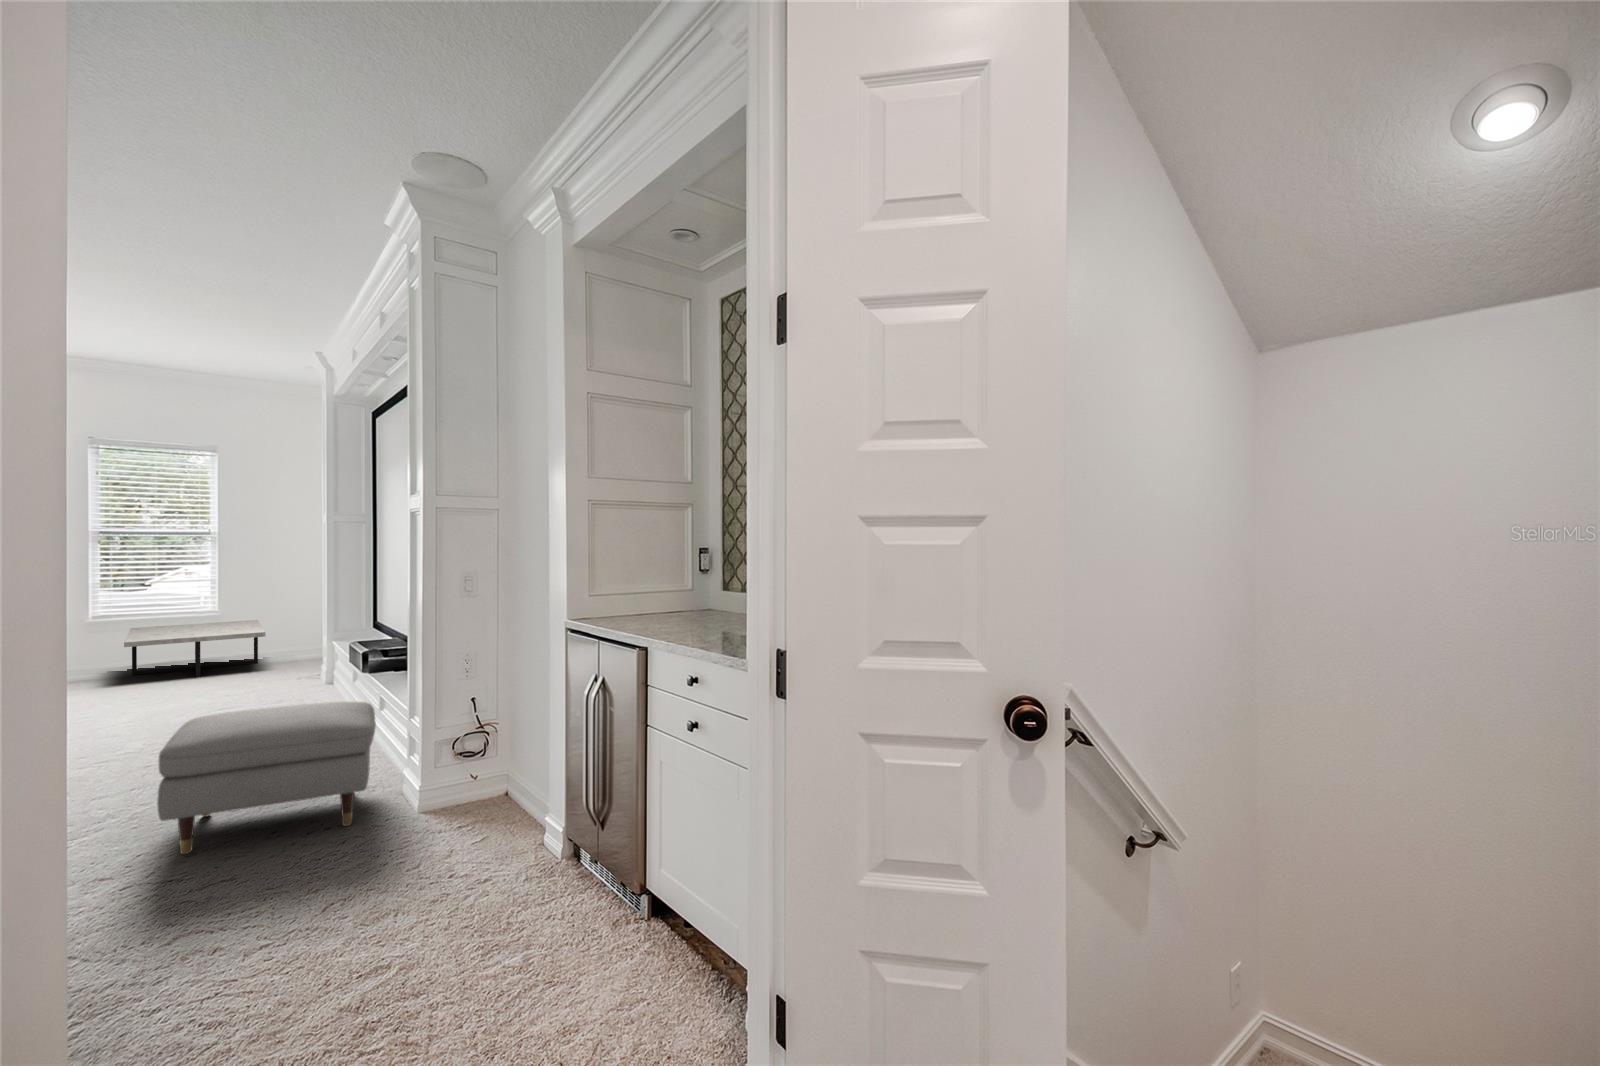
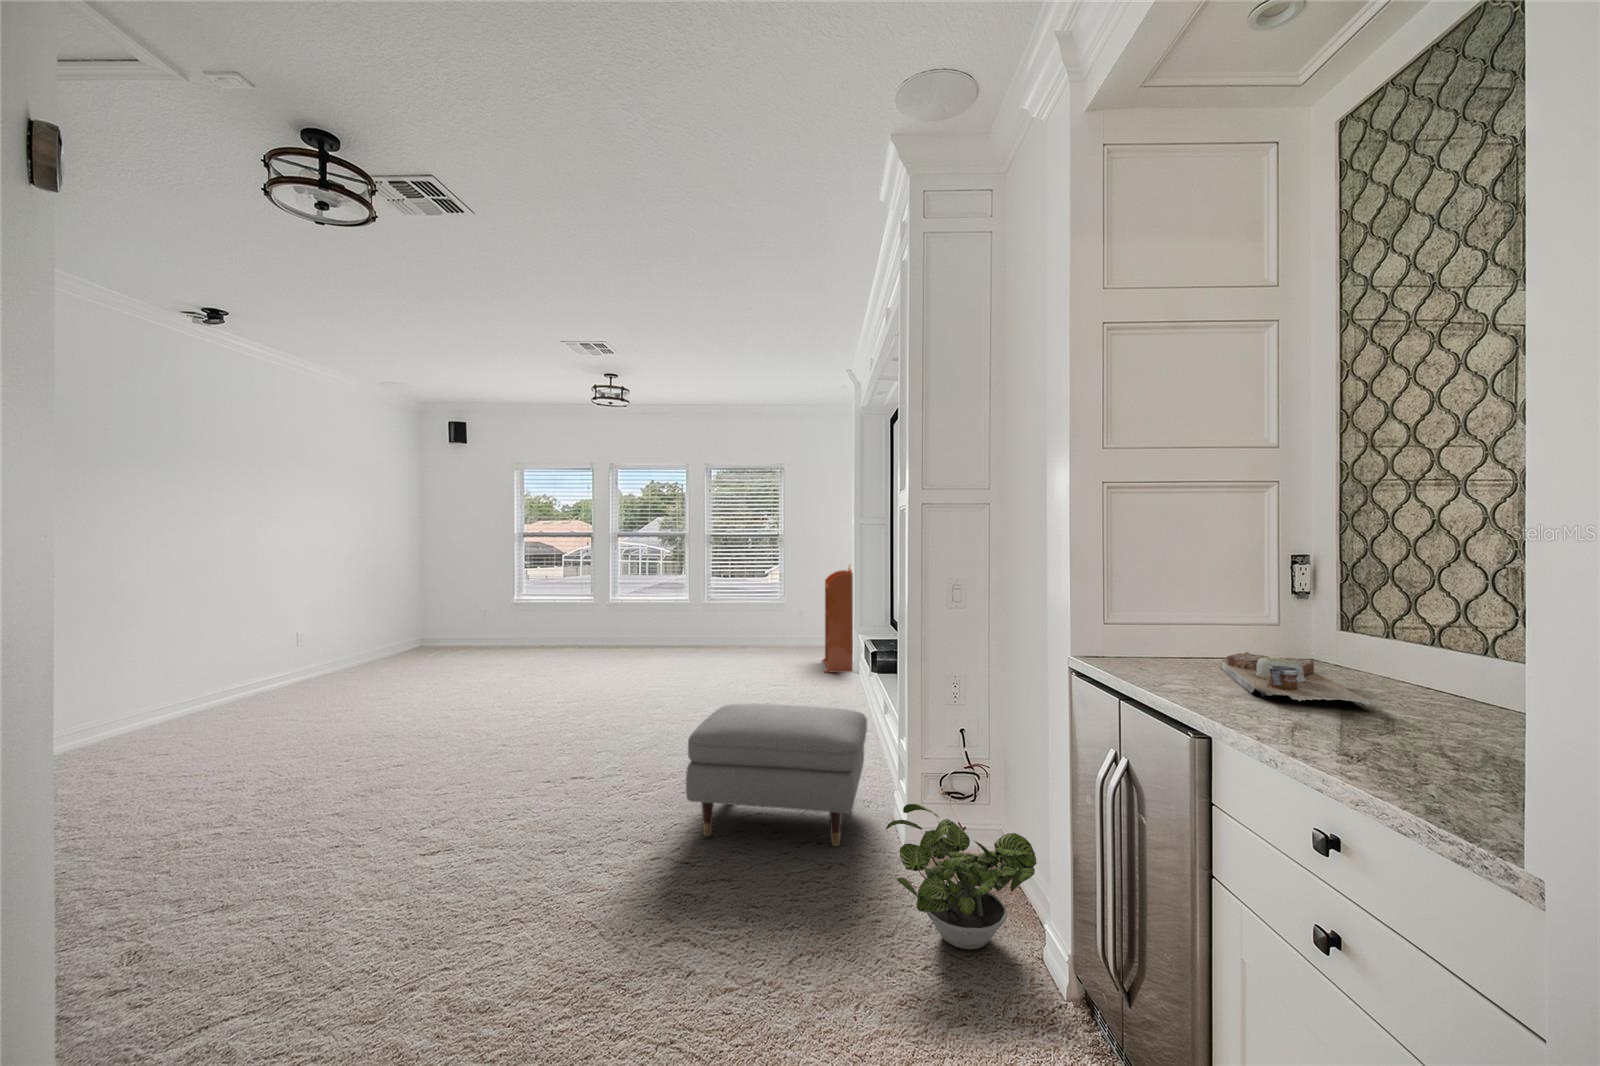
bookcase: none [279,556,325,681] -> present [822,565,853,673]
cutting board: none [655,612,719,636] -> present [1220,652,1374,710]
coffee table: present [124,620,265,677] -> none [725,617,813,660]
potted plant: none [411,758,538,859] -> present [886,804,1037,949]

